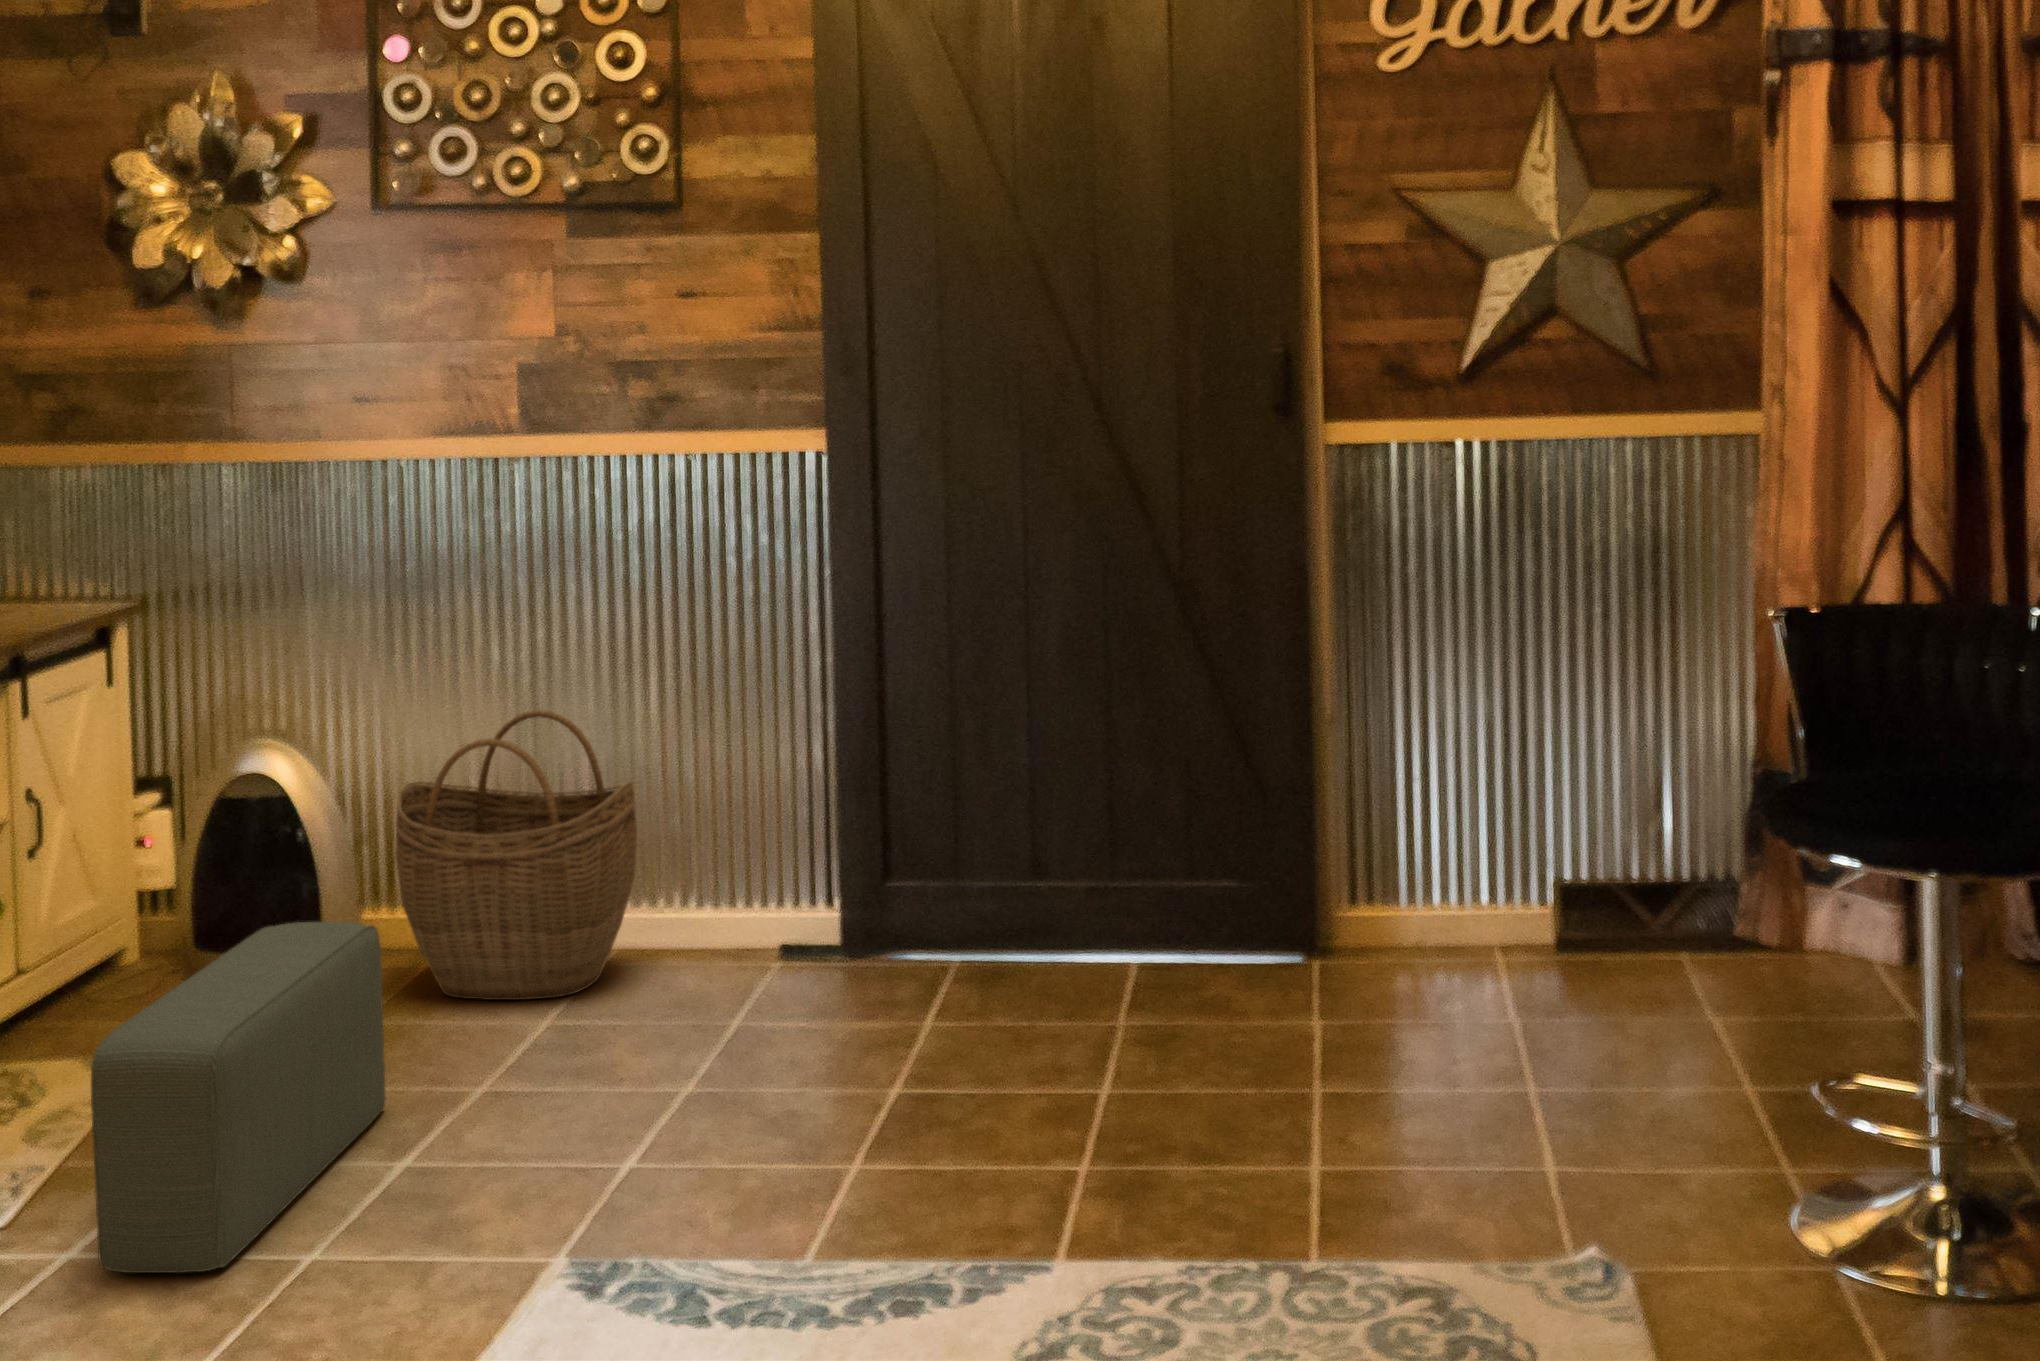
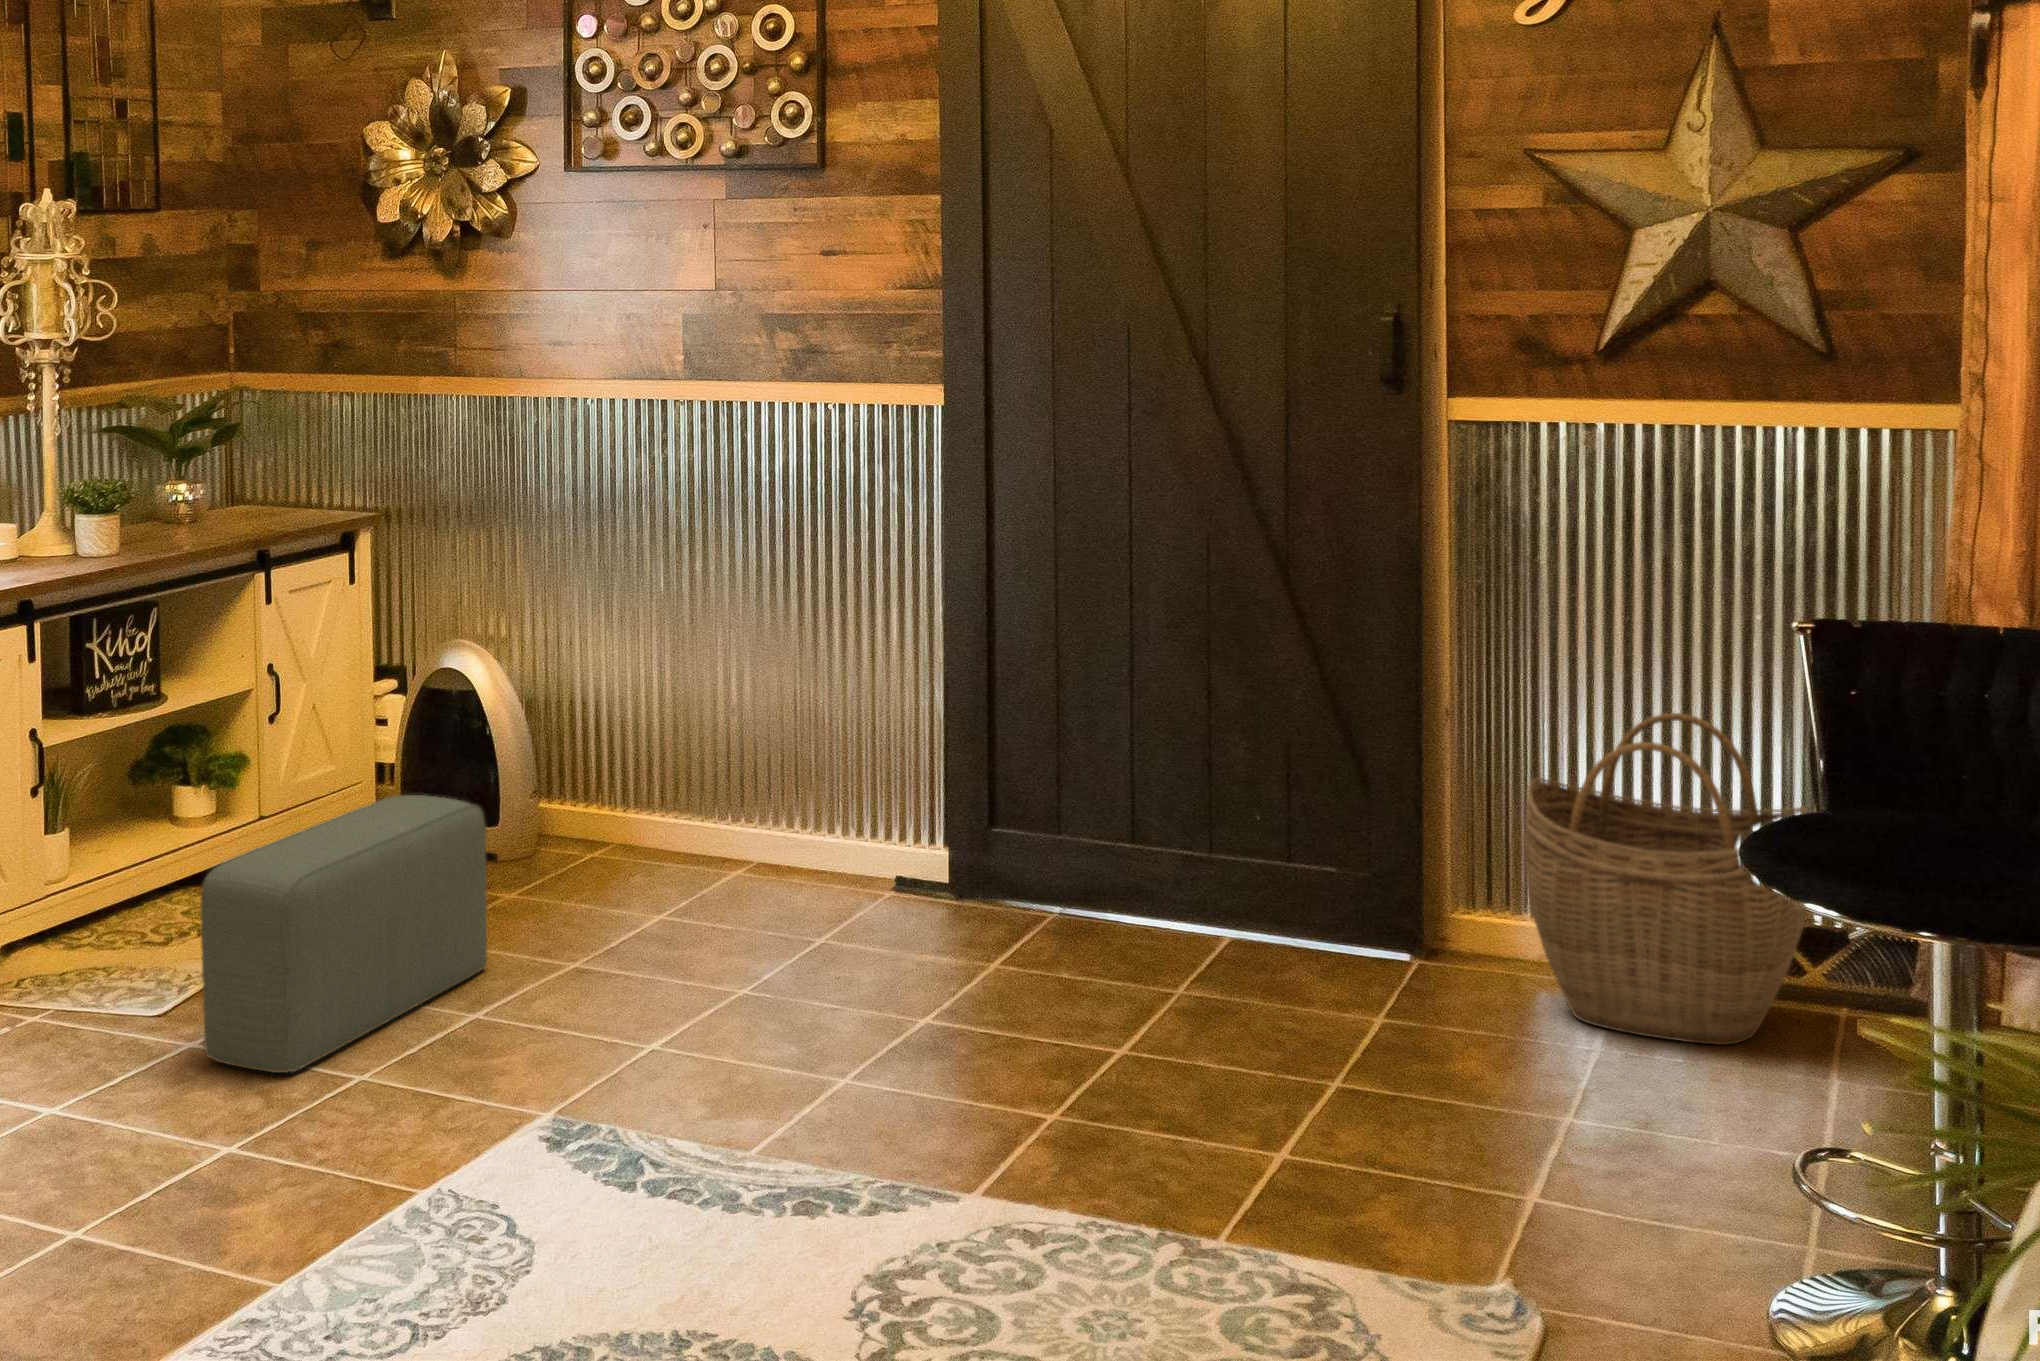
woven basket: present [396,710,637,1000] -> present [1524,713,1806,1045]

